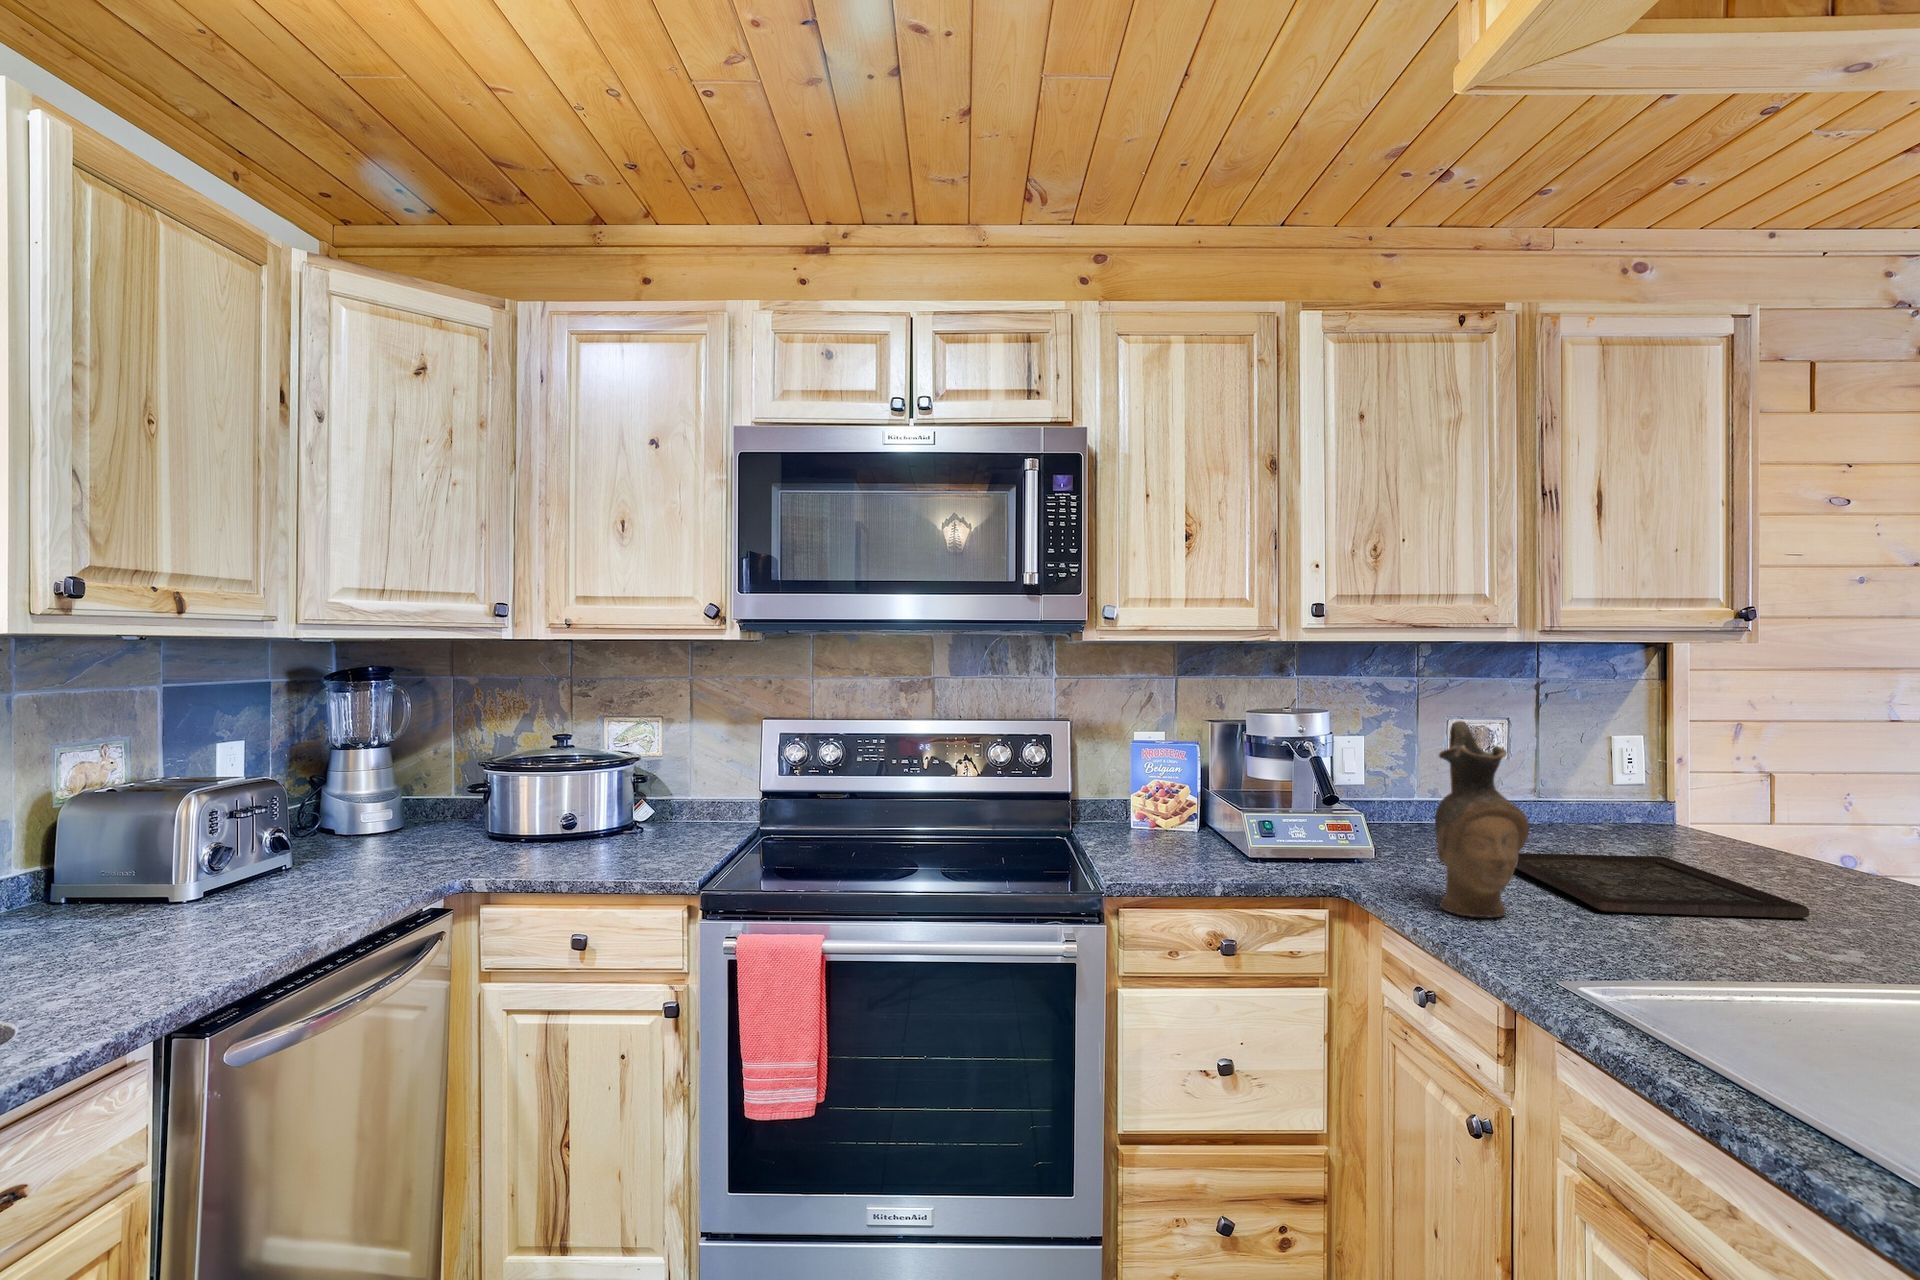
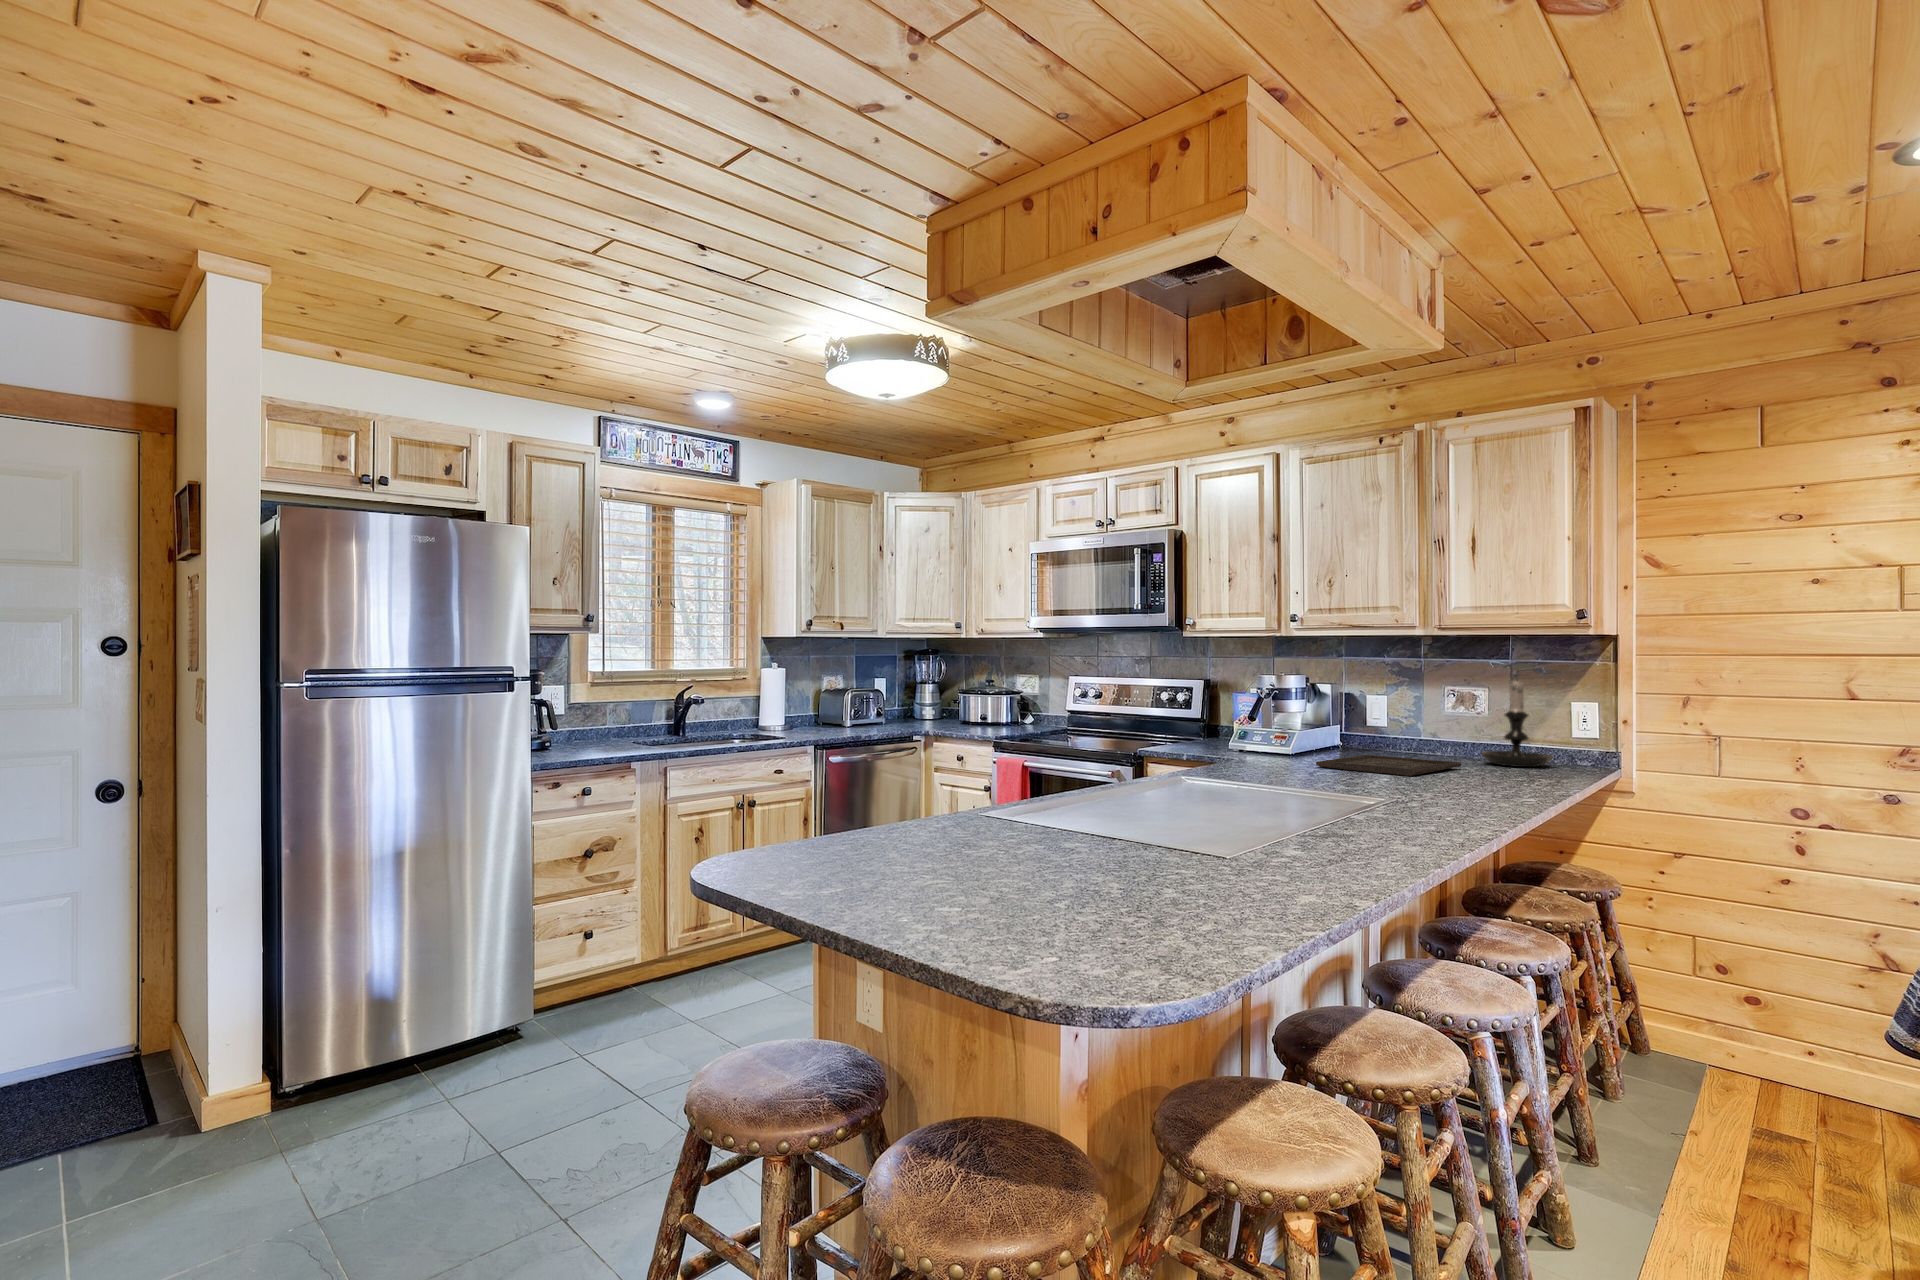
candle holder: none [1556,703,1674,843] -> present [1481,681,1553,767]
ceramic pitcher: present [1435,721,1529,917] -> none [1239,672,1280,763]

